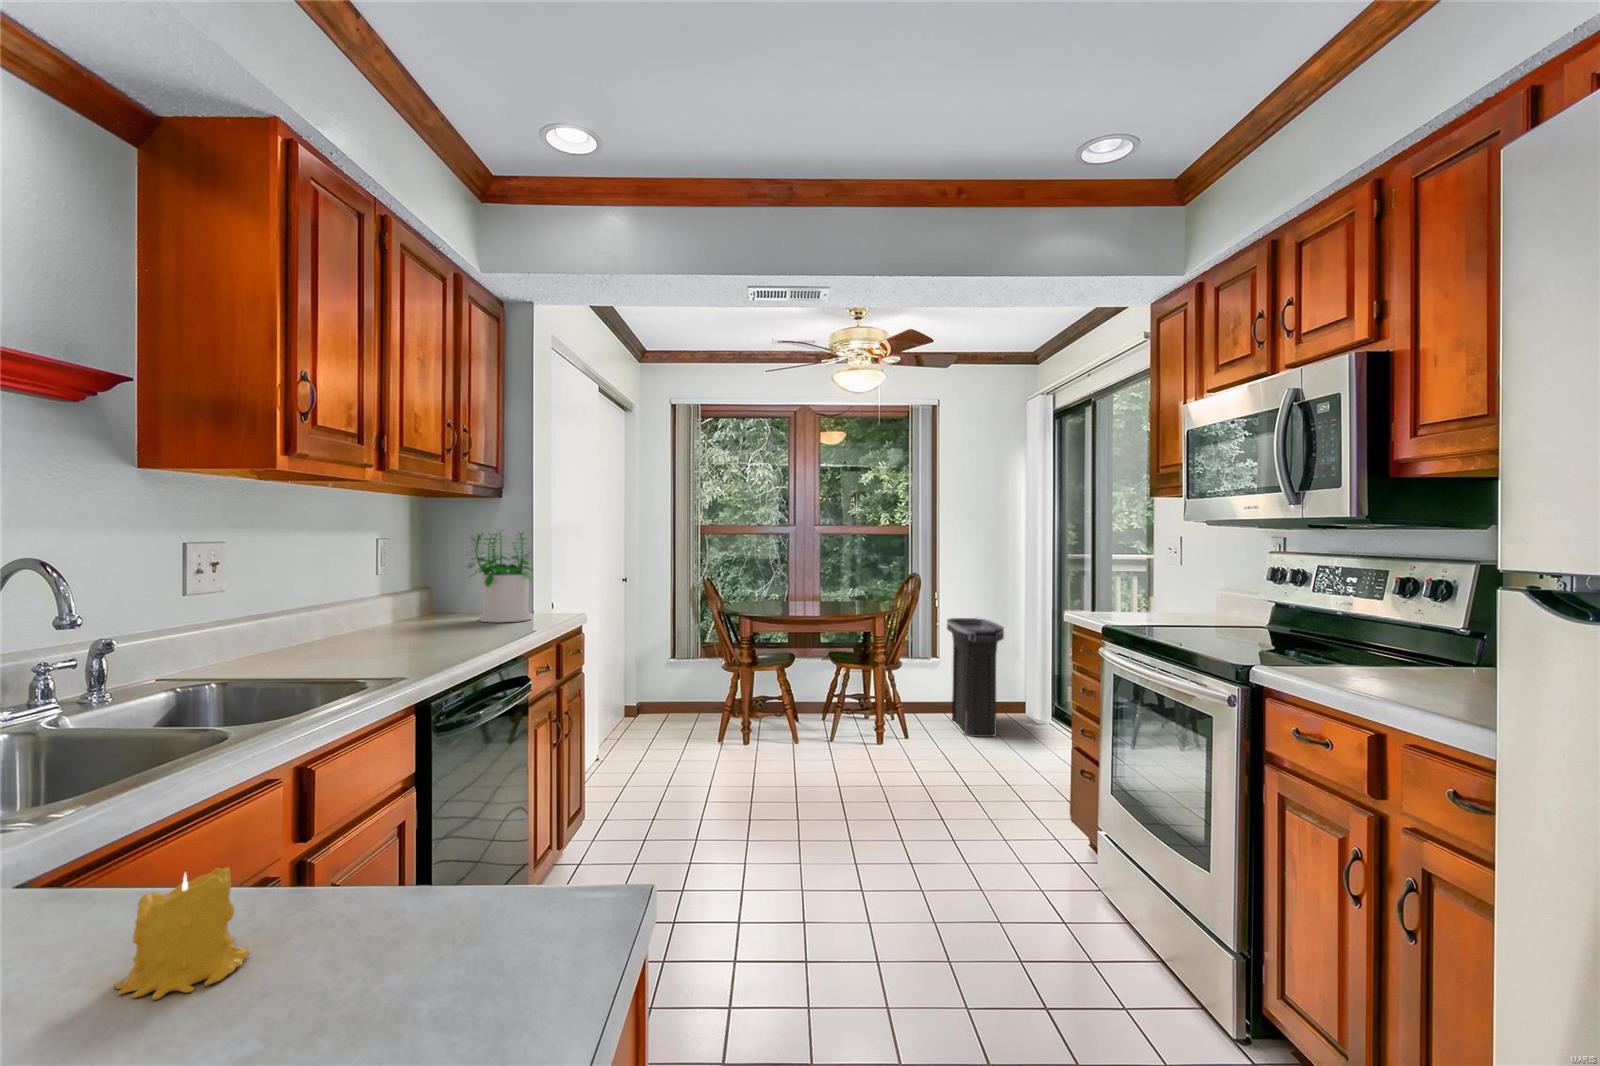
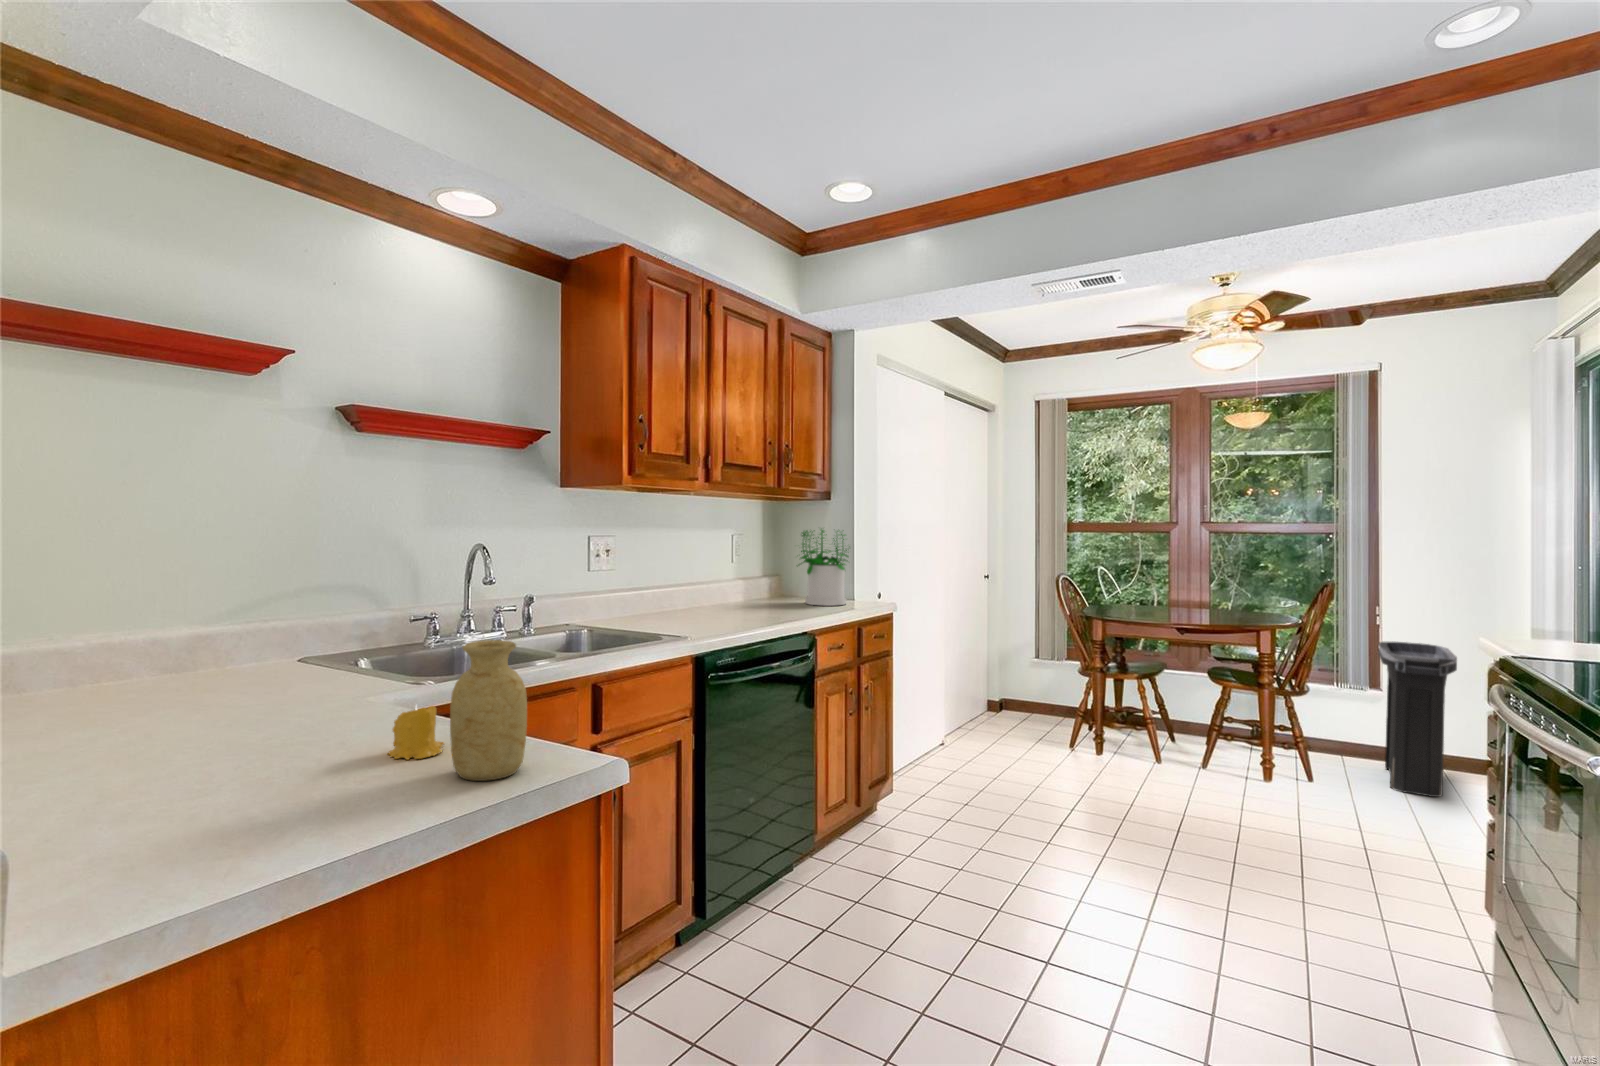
vase: none [338,719,485,997] -> present [450,640,527,781]

